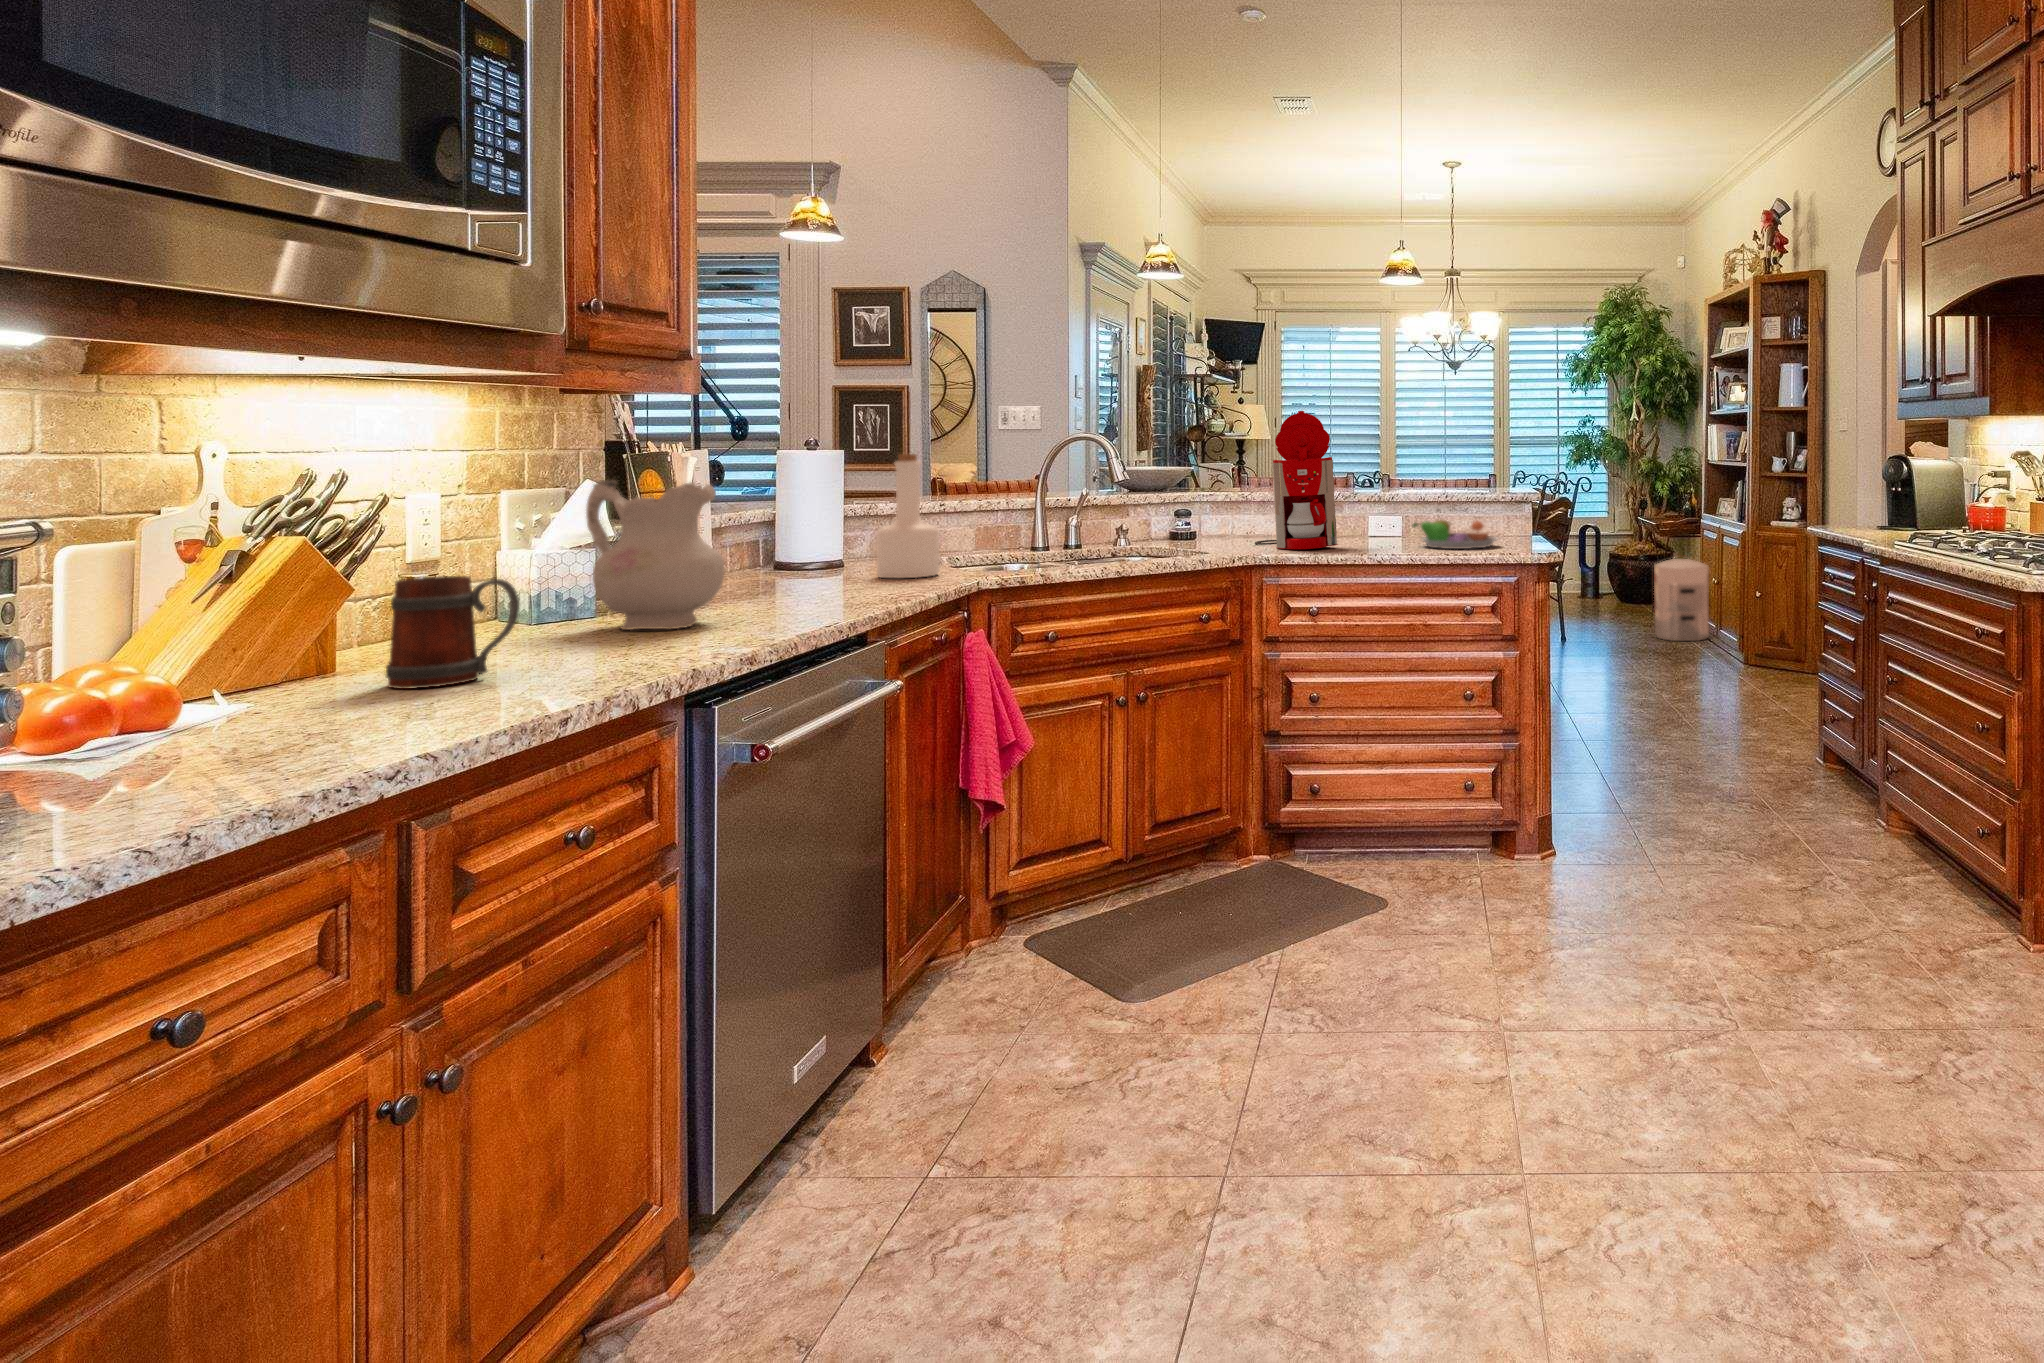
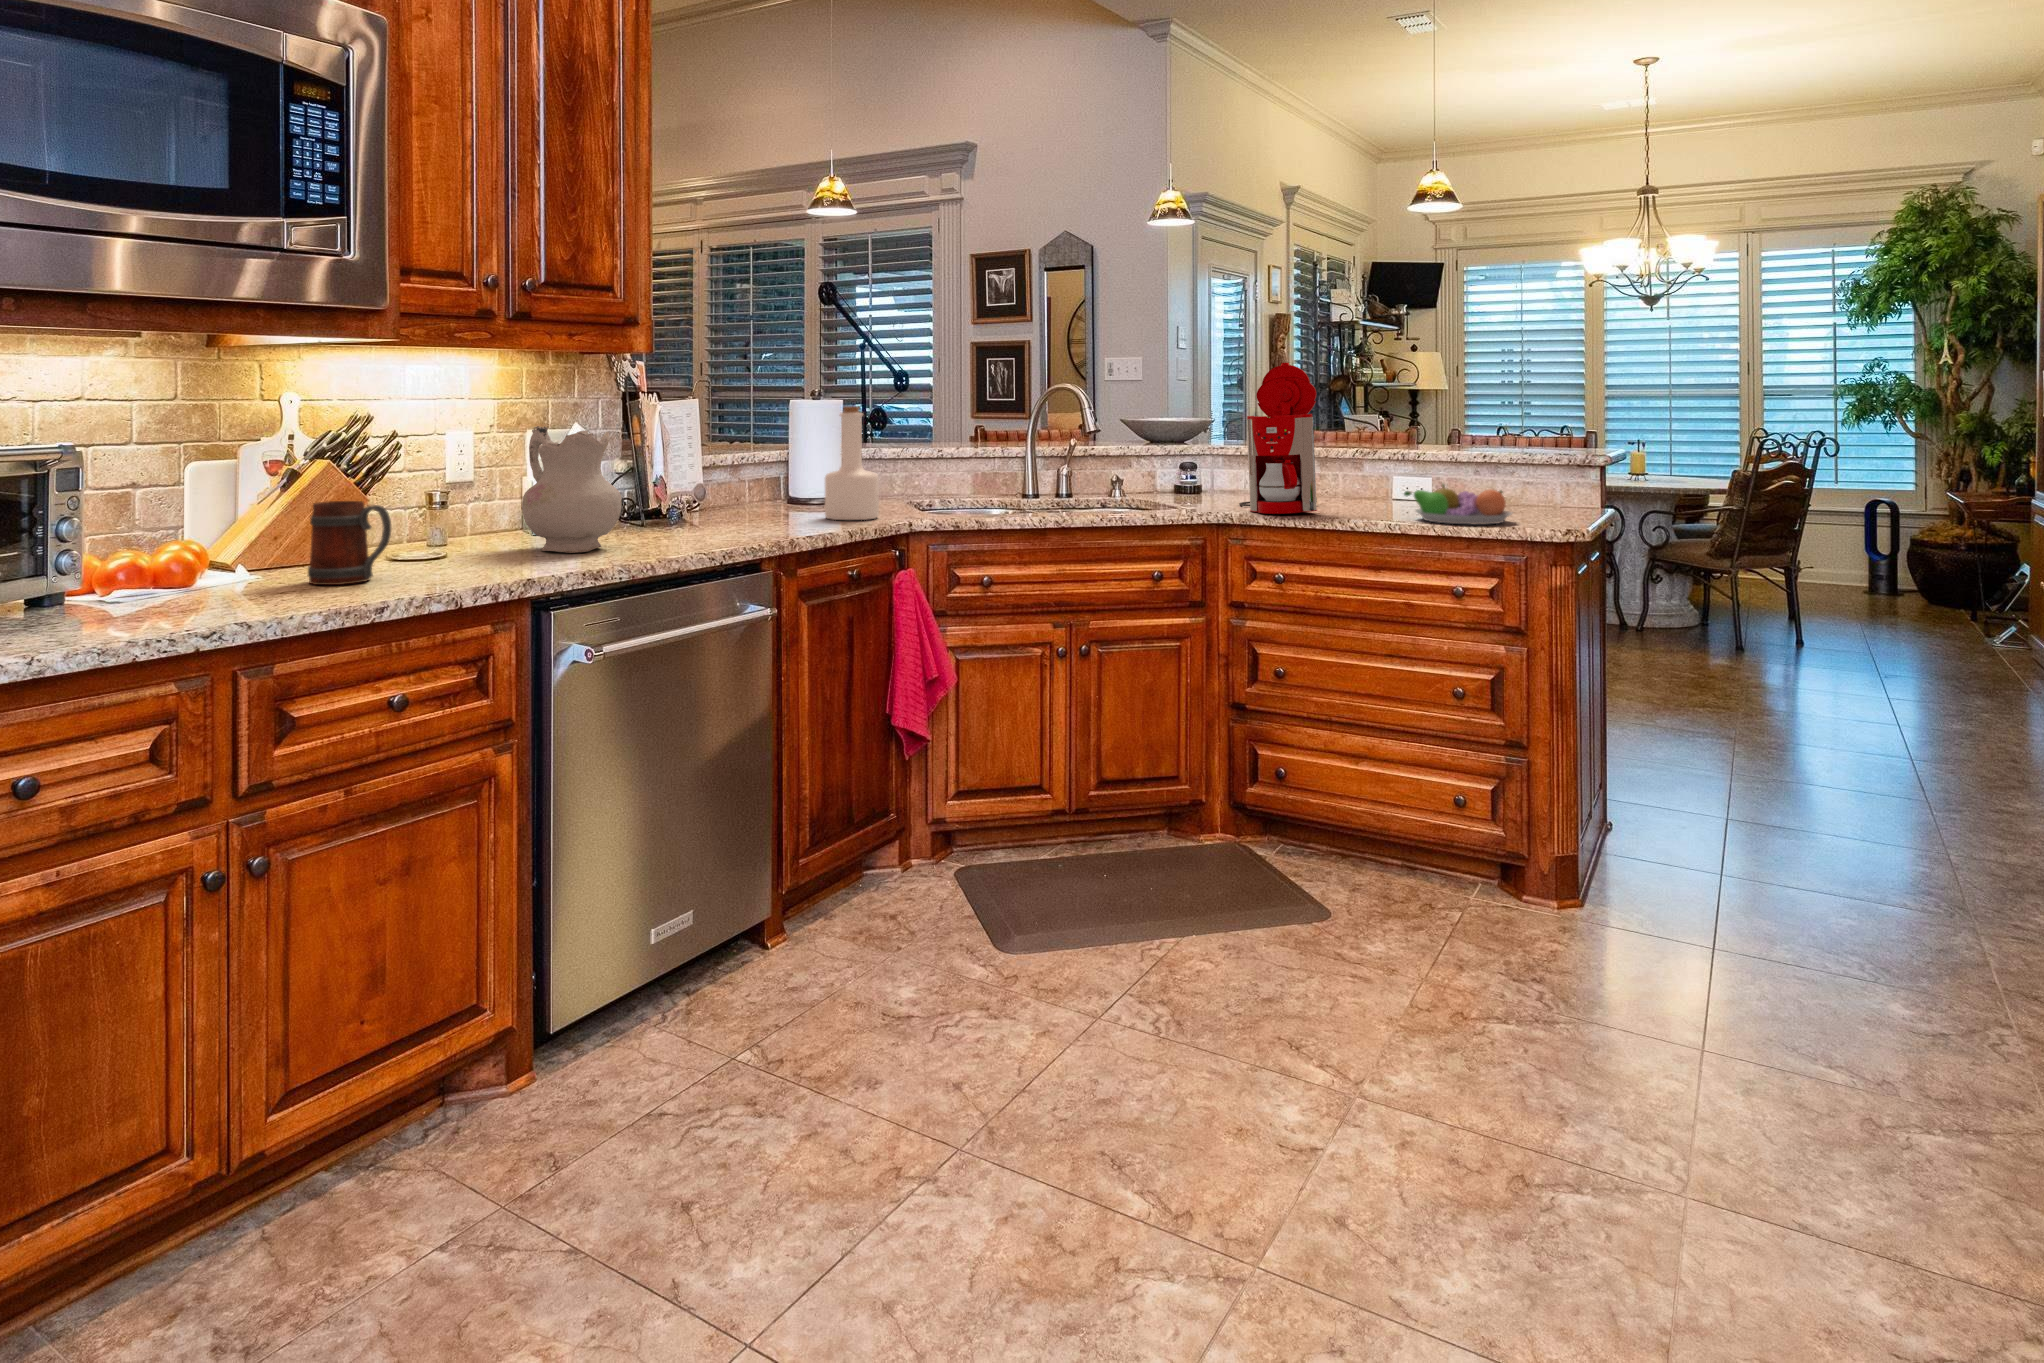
waste bin: present [1654,559,1709,641] -> none [1935,547,2028,662]

